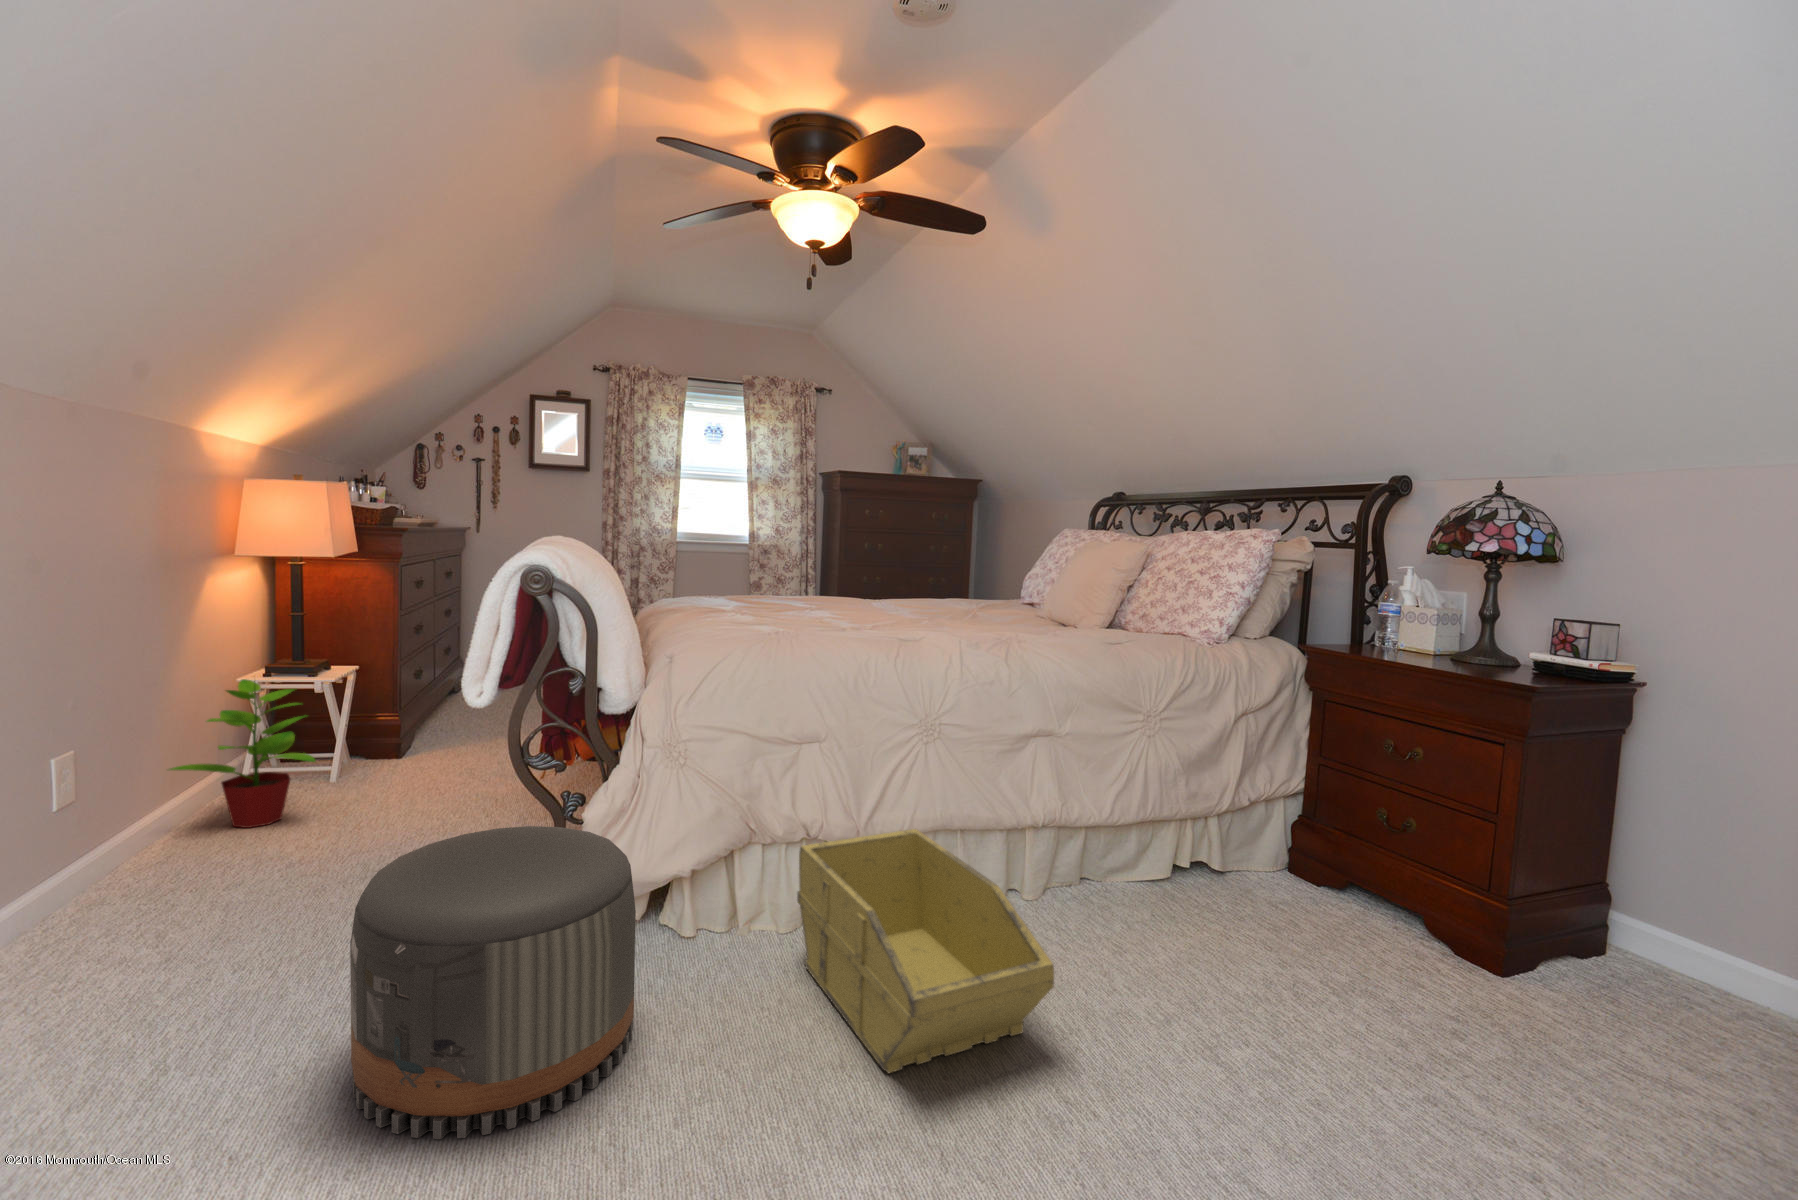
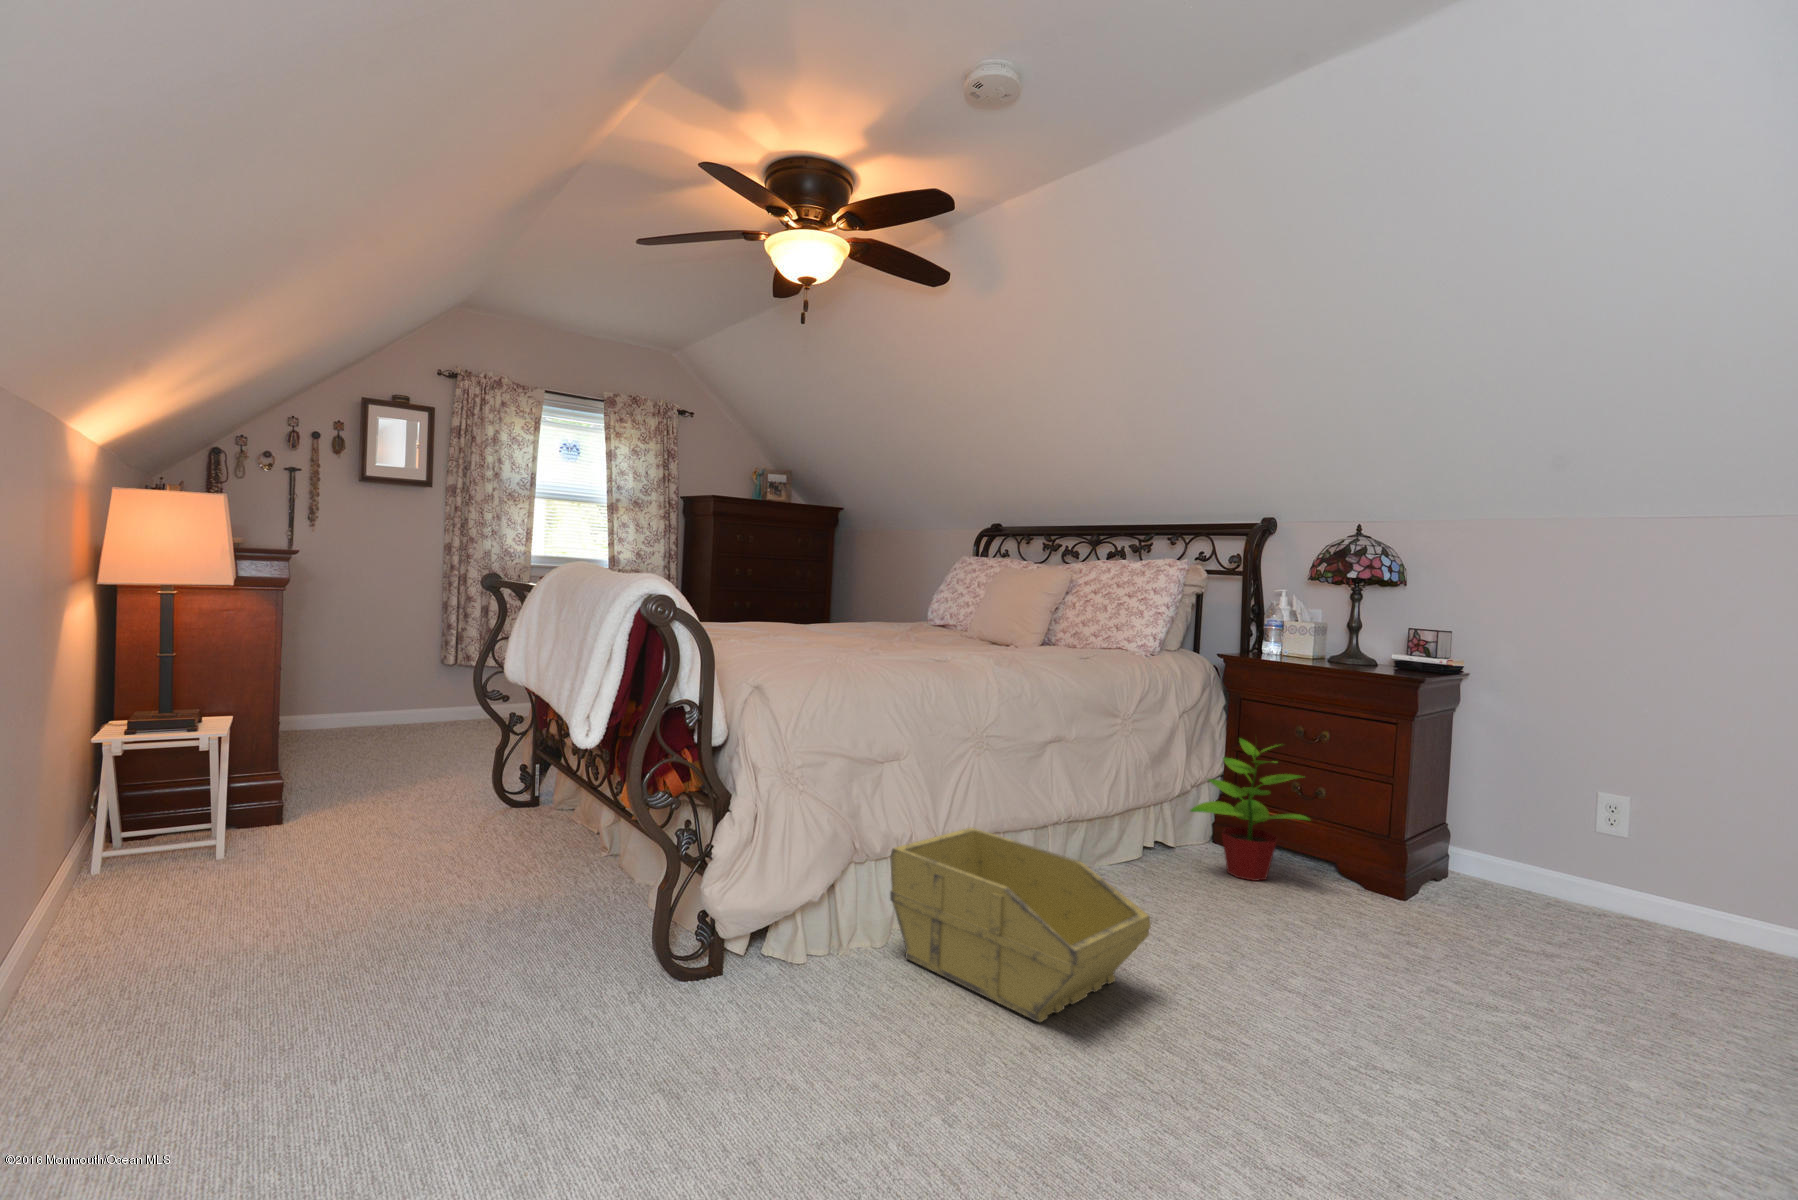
potted plant: present [170,679,315,828] -> present [1191,738,1310,881]
pouf: present [350,826,636,1139] -> none [565,845,819,1132]

